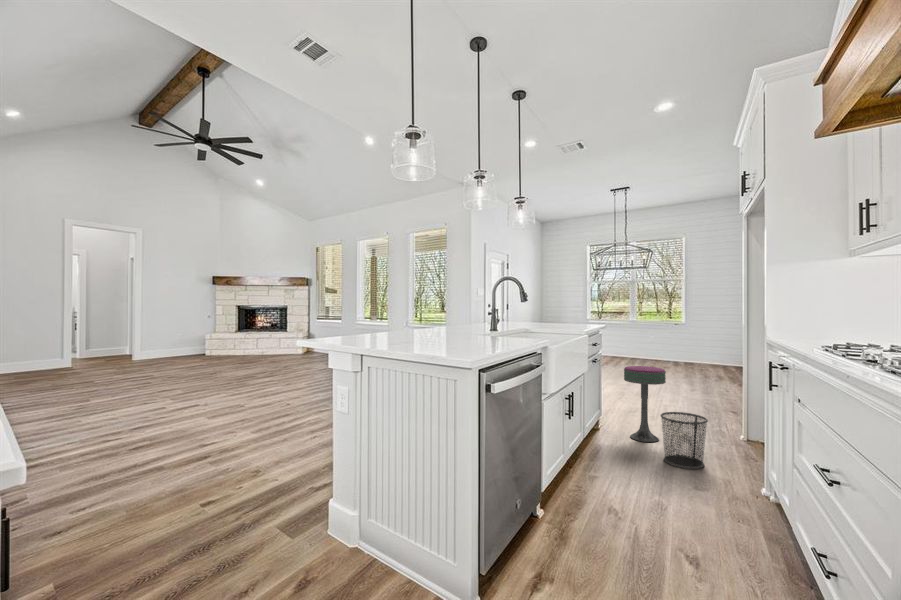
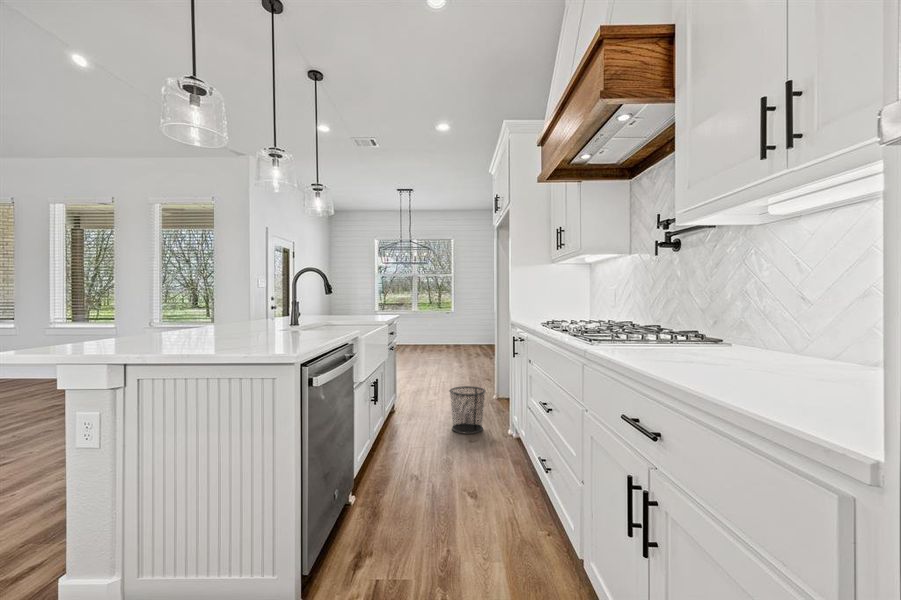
bar stool: present [624,366,666,442] -> none [416,349,450,416]

